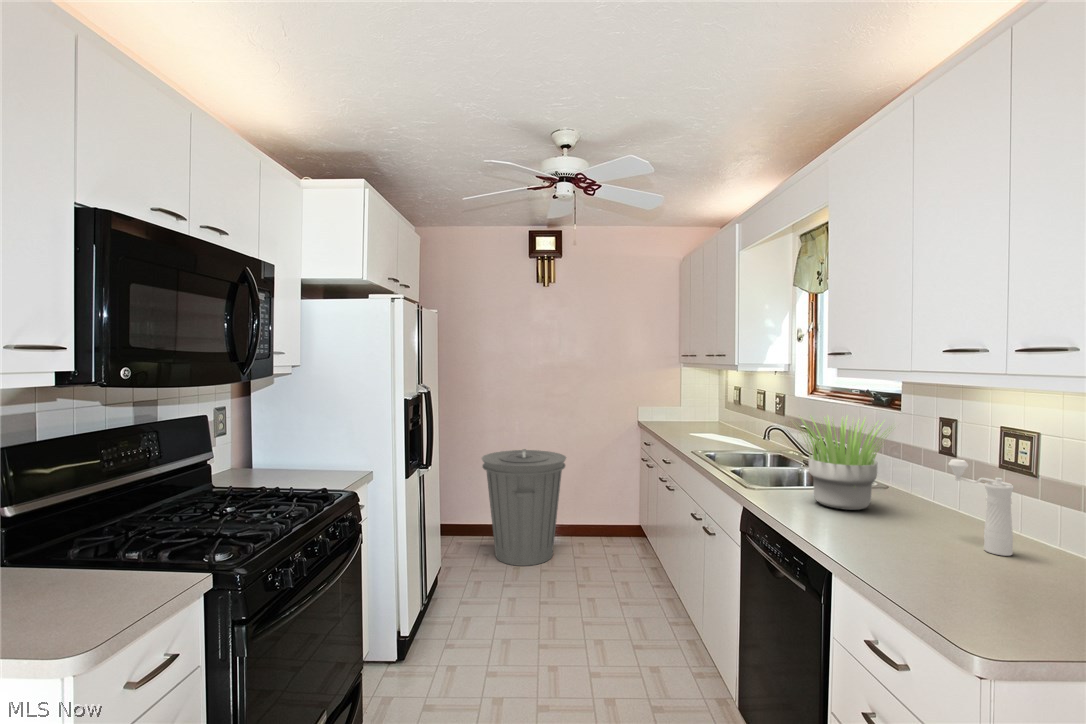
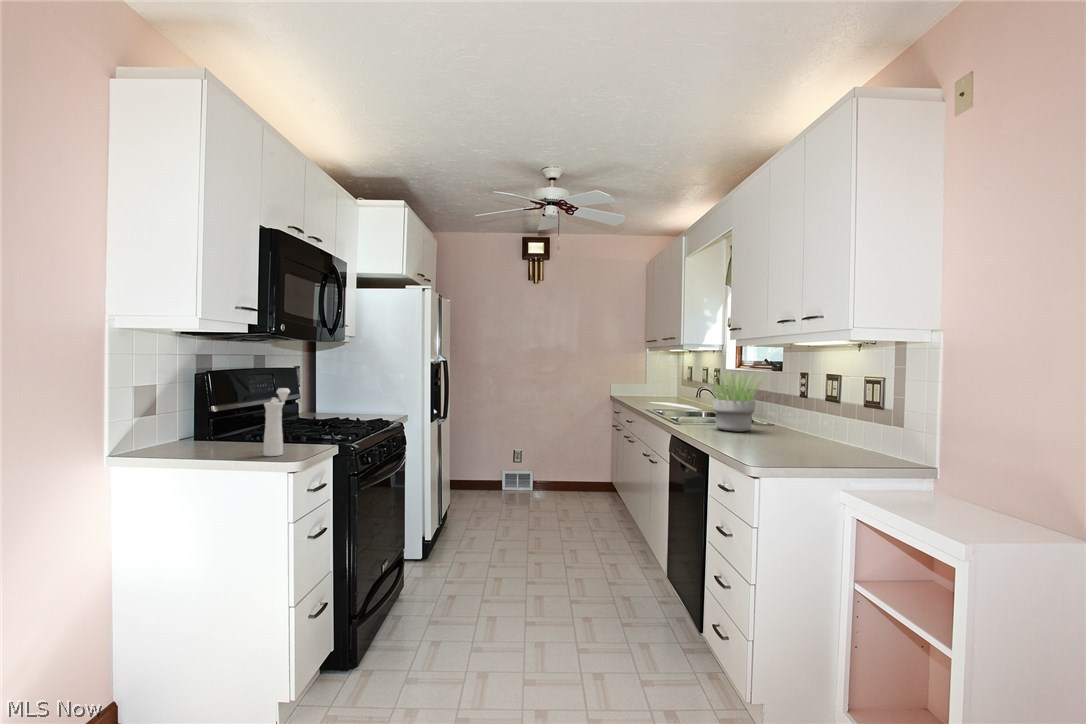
trash can: present [482,449,566,566] -> none [482,415,551,507]
pepper mill: present [948,459,1014,556] -> present [263,388,290,456]

